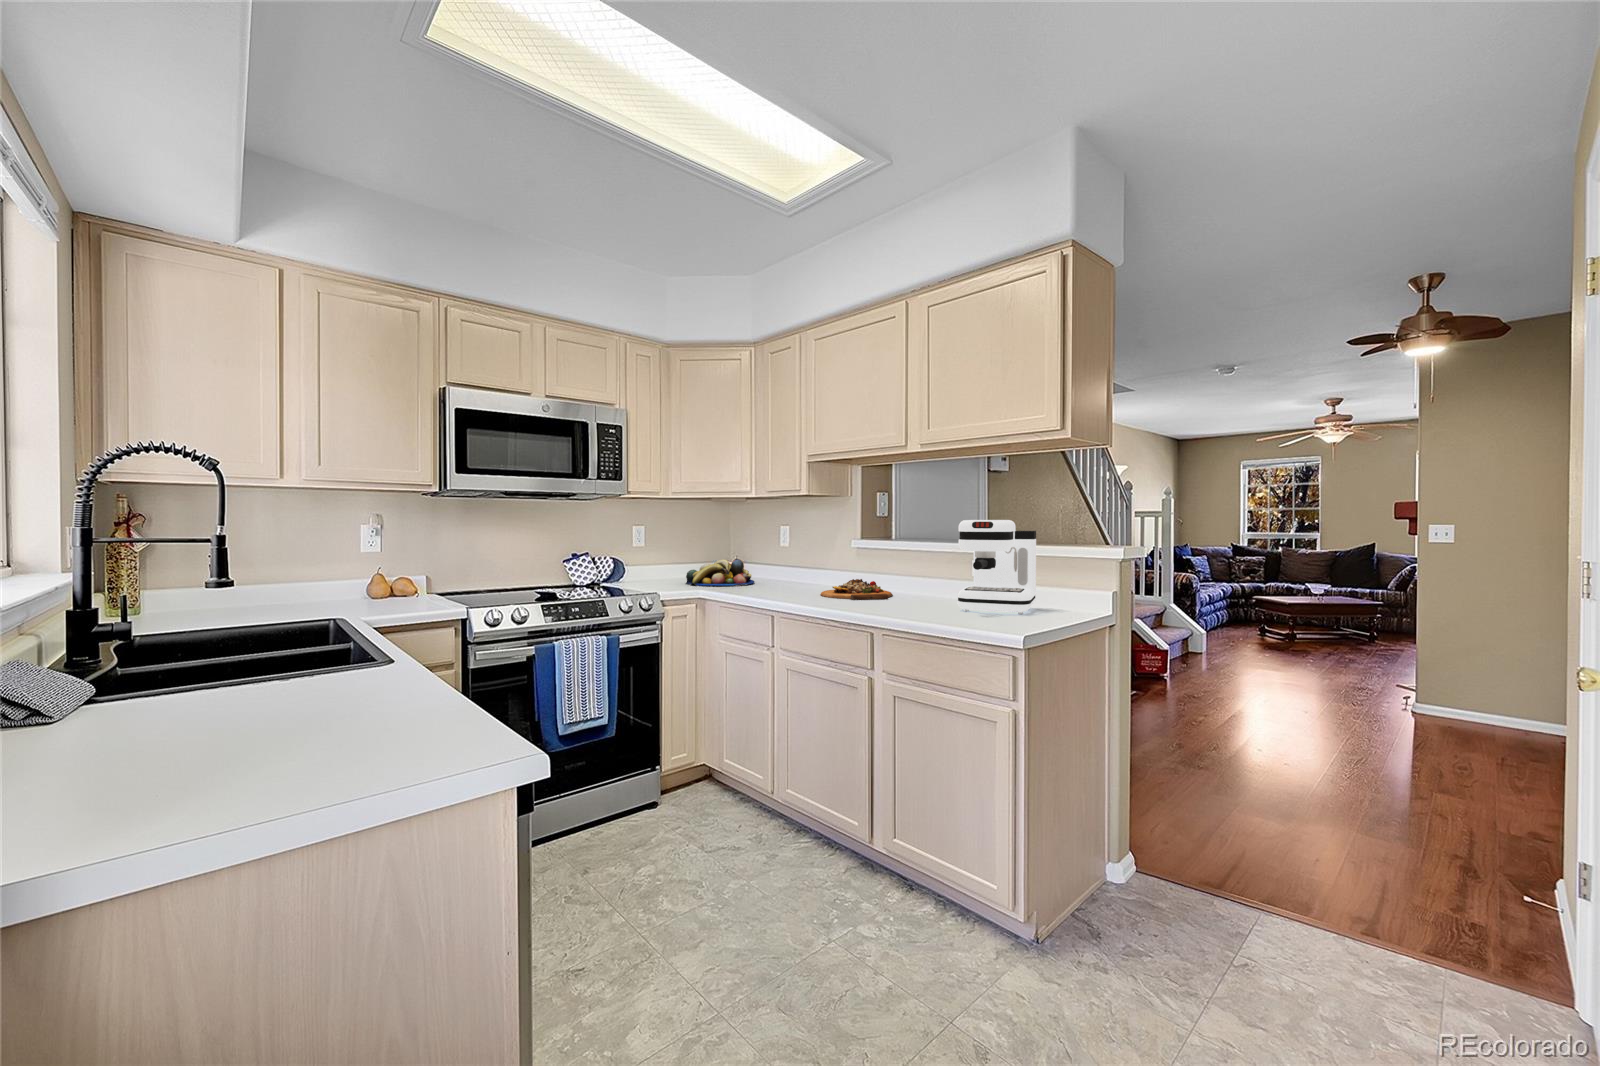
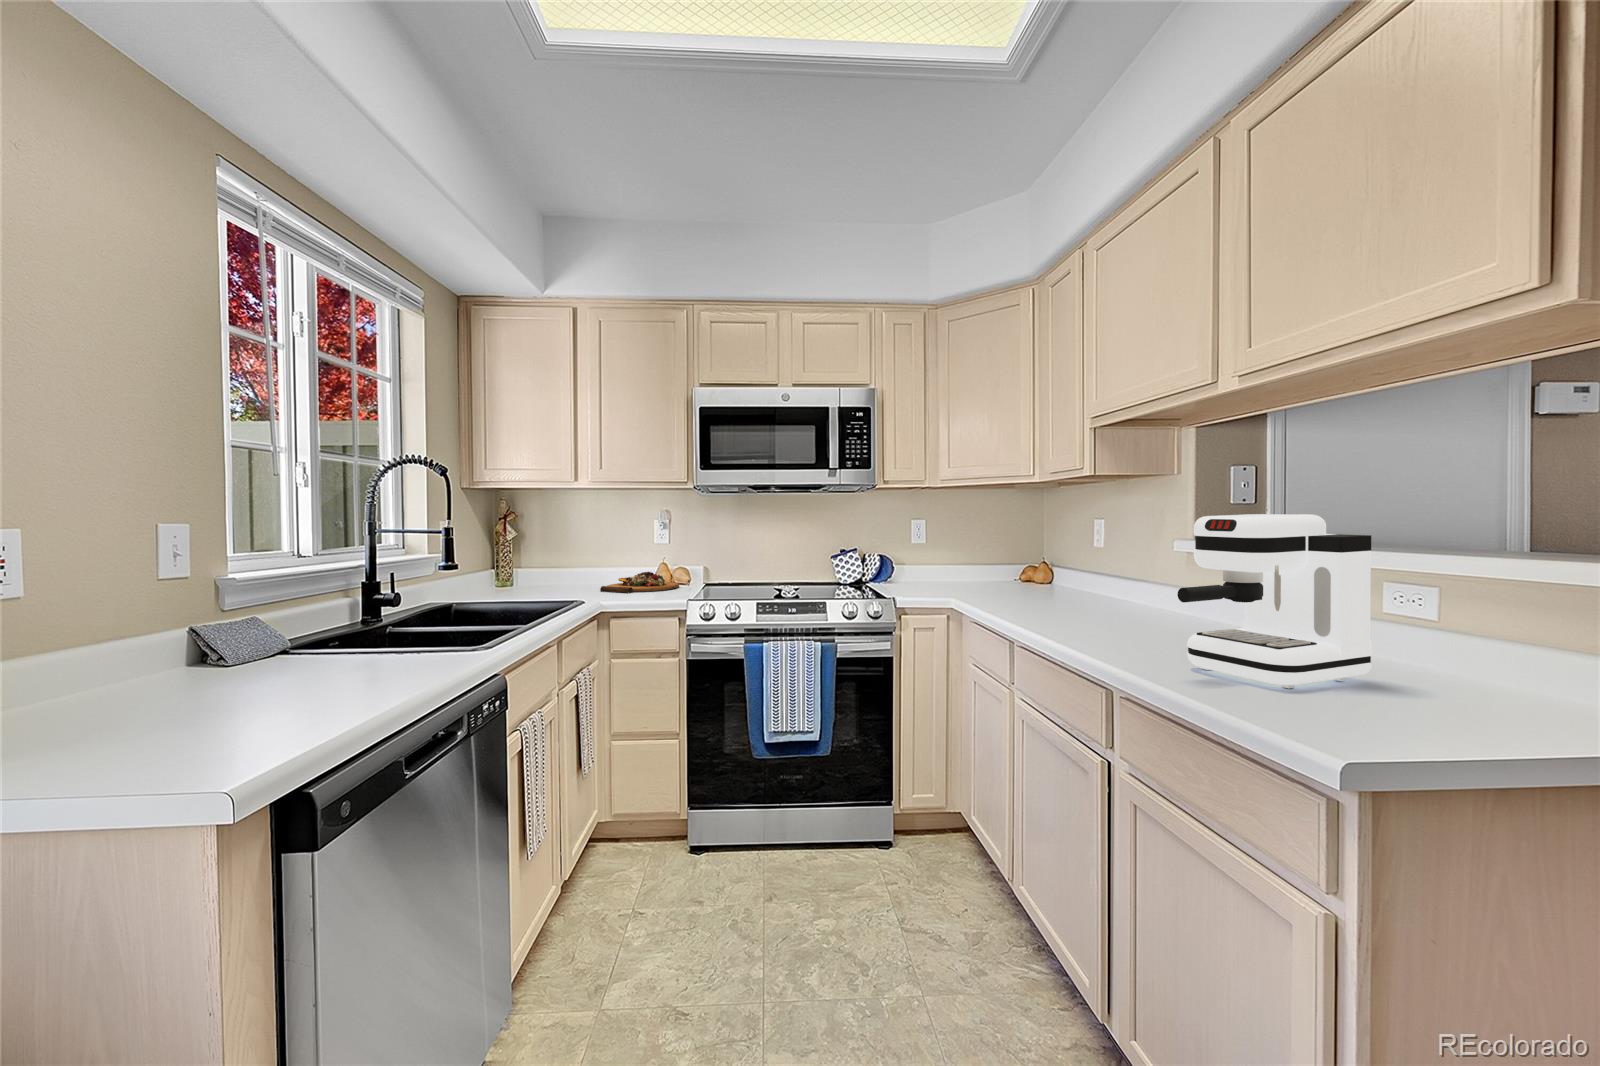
fruit bowl: present [686,559,754,586] -> none [983,560,1075,595]
cutting board: present [820,579,893,600] -> present [600,572,679,593]

